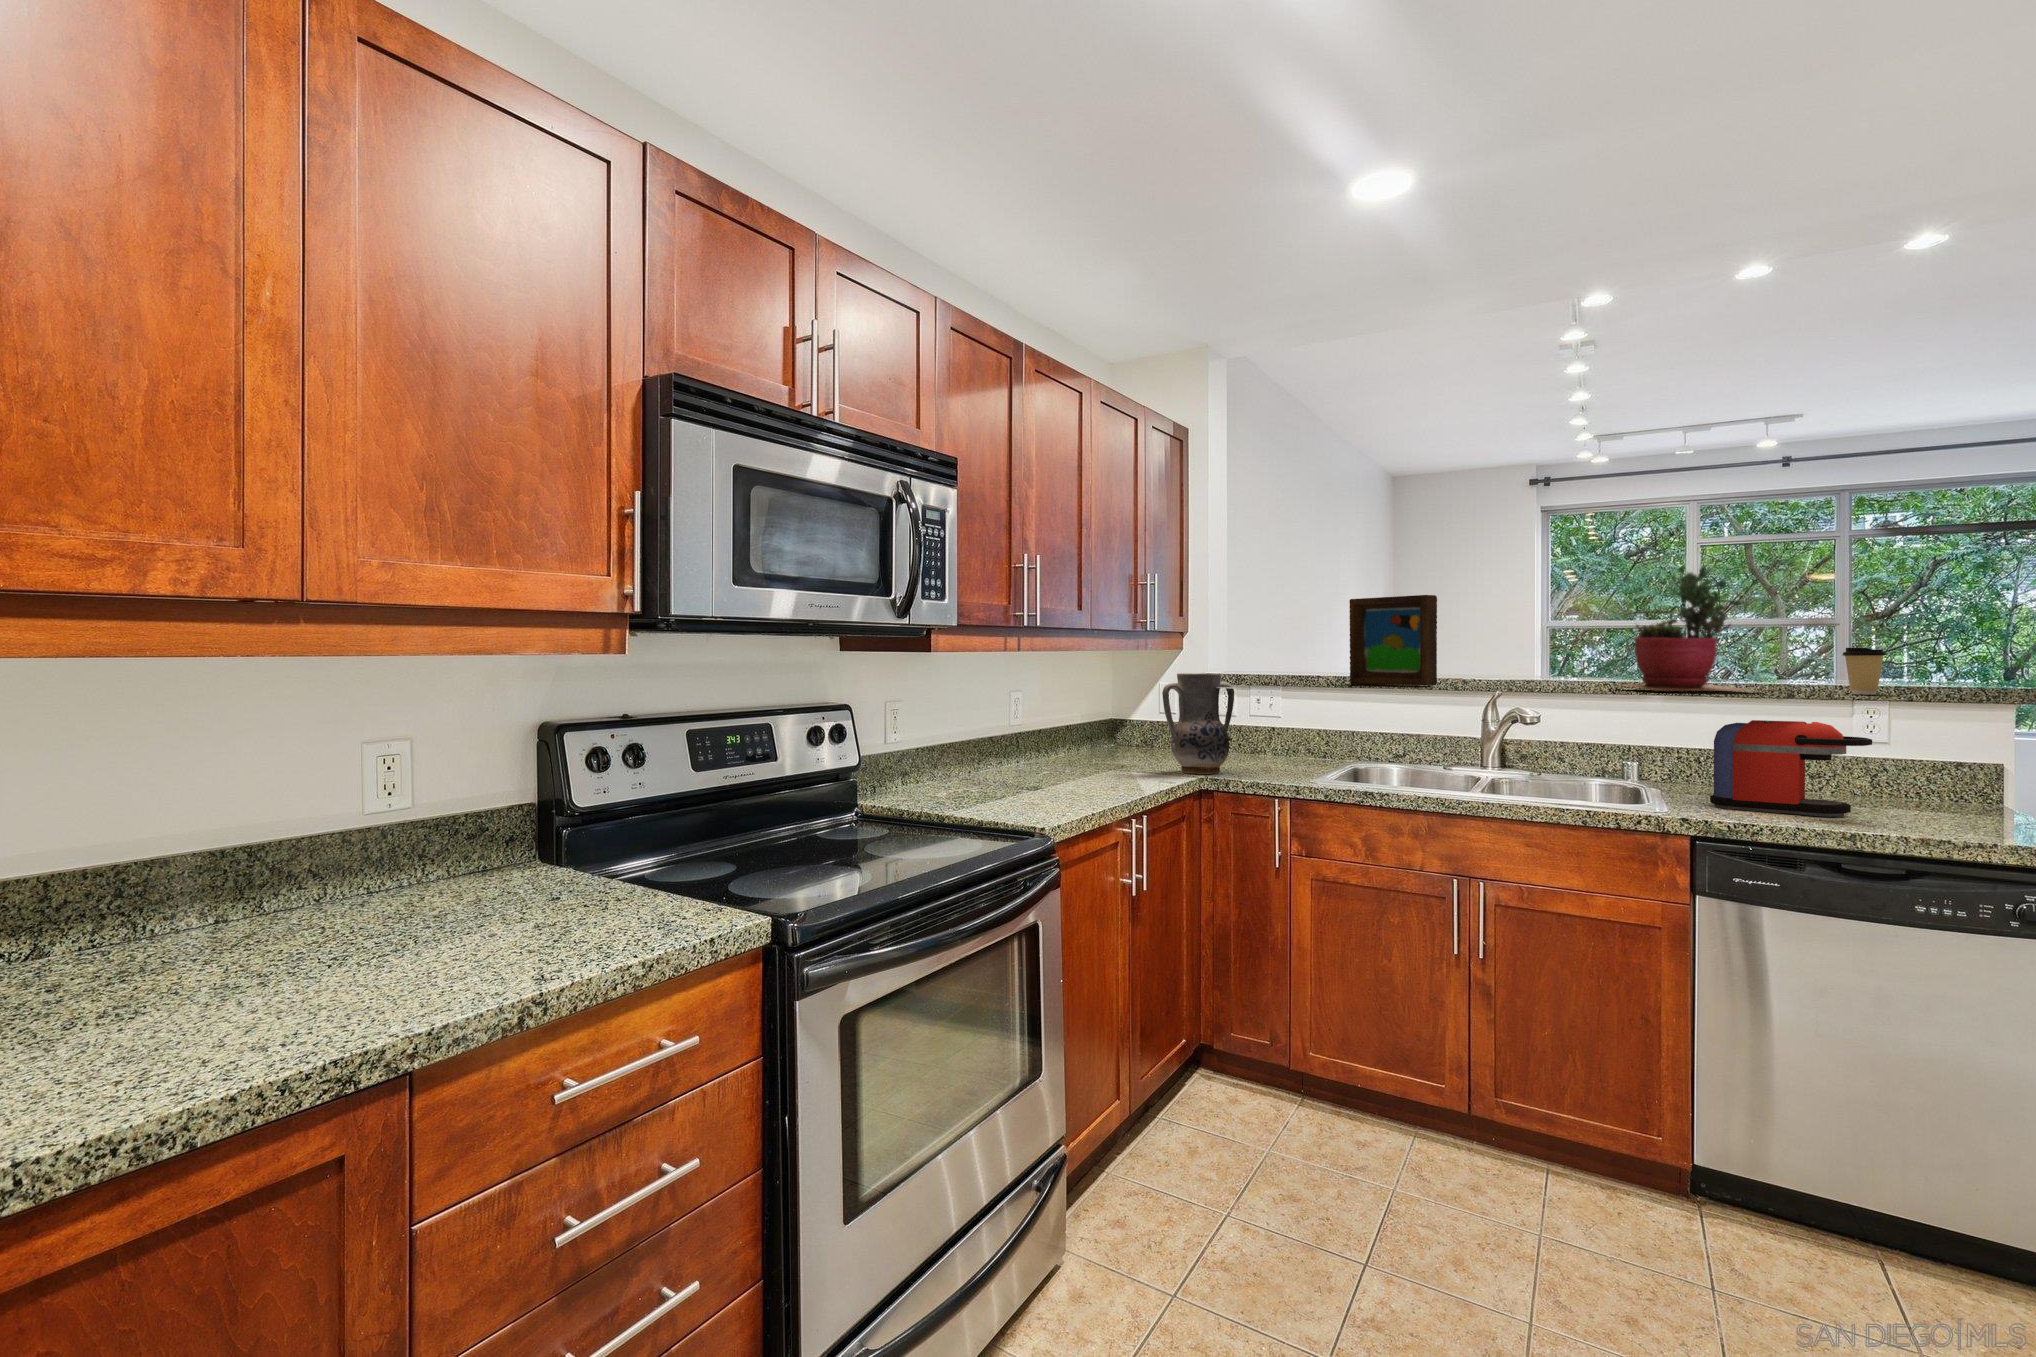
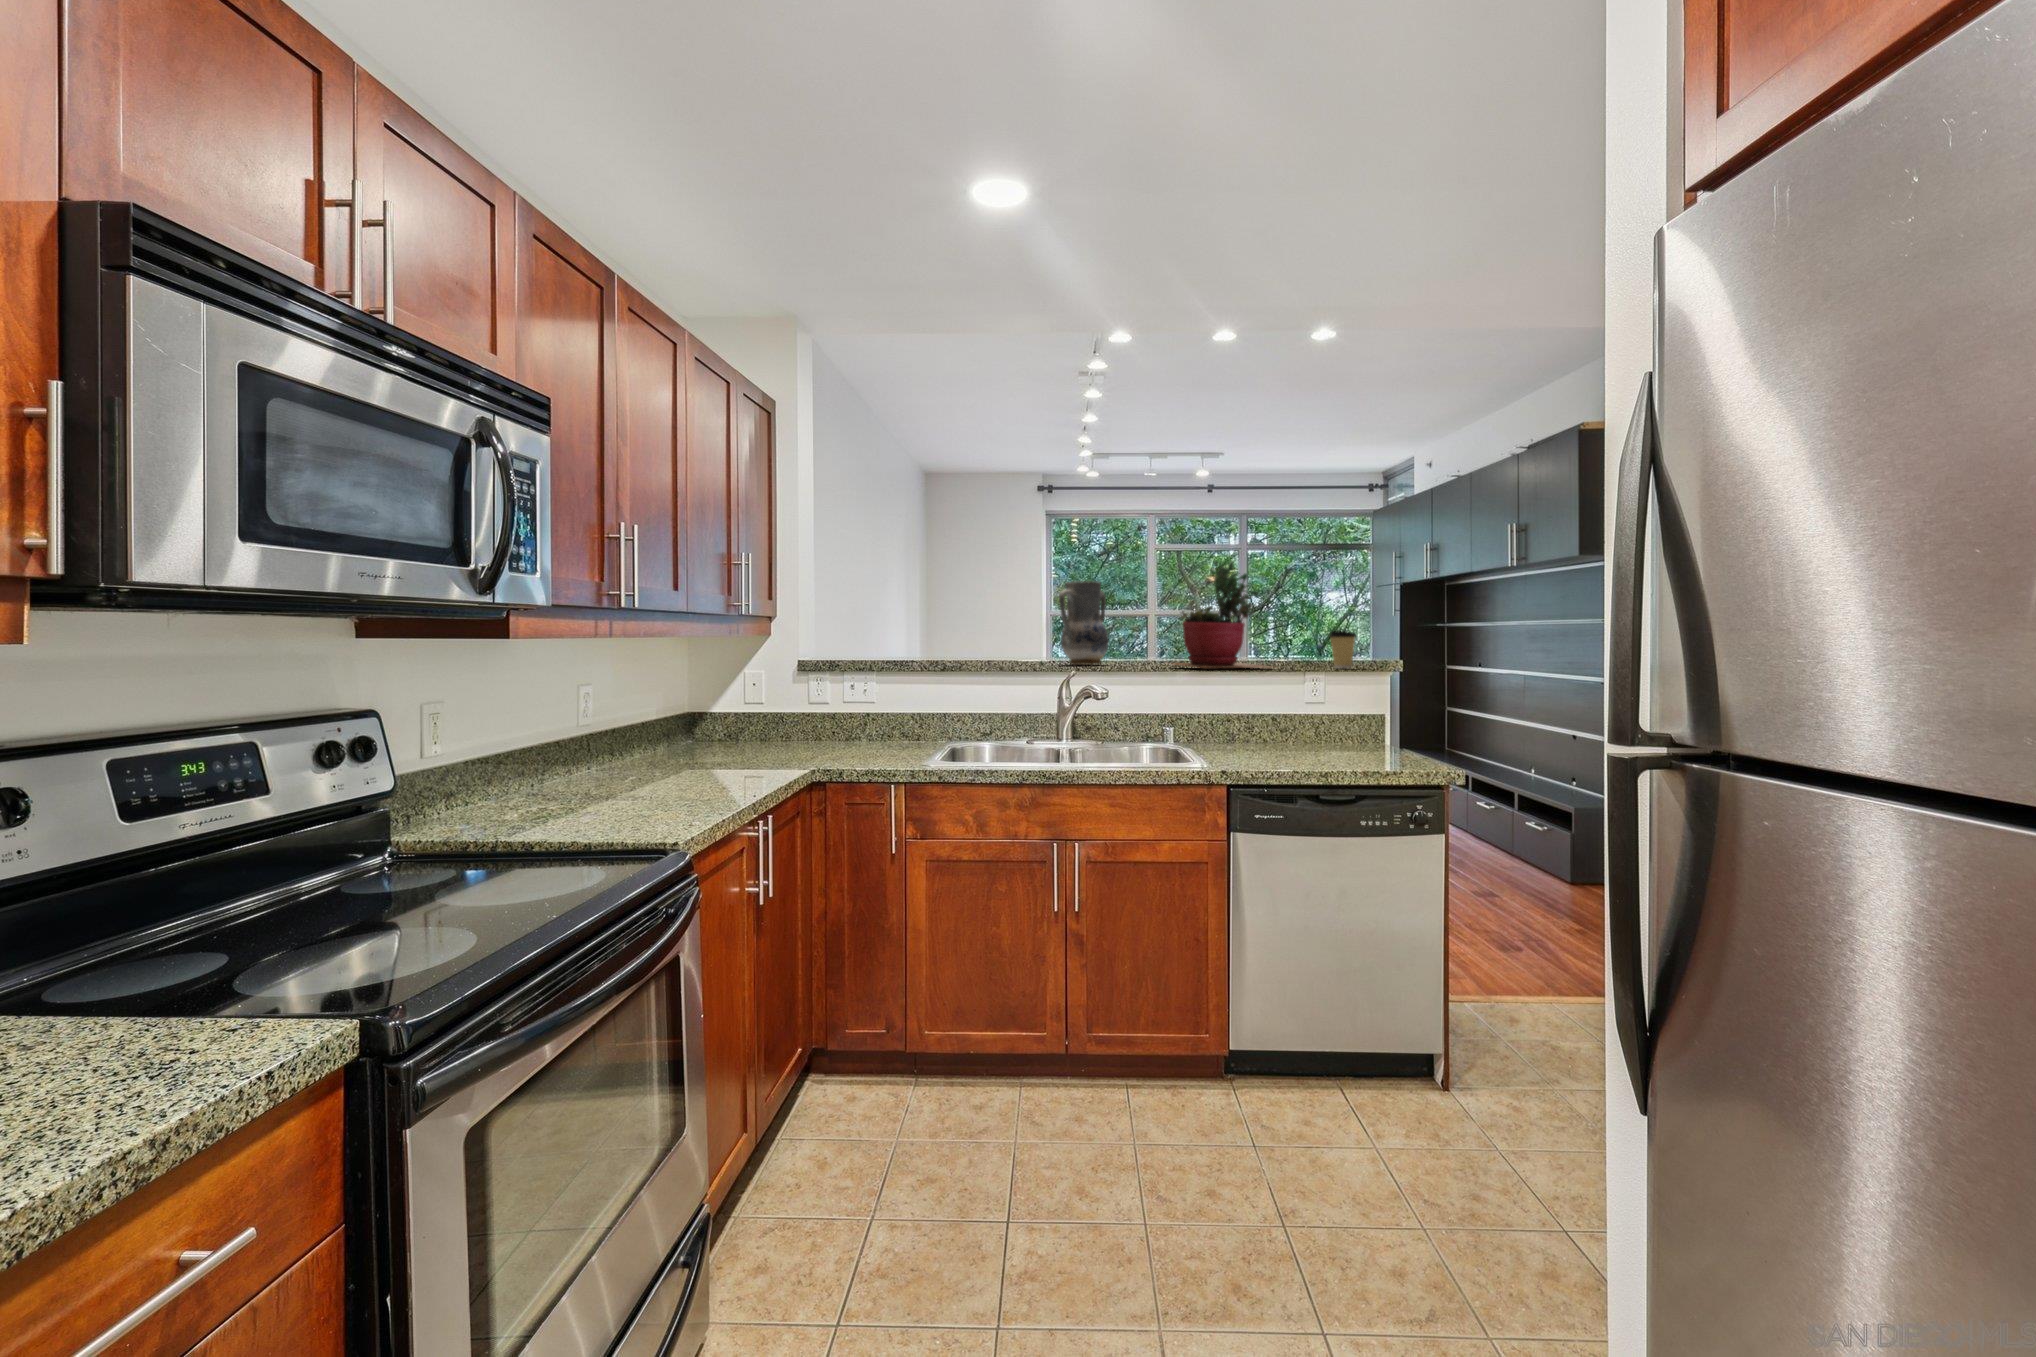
picture frame: present [1349,595,1437,685] -> none [937,581,1020,667]
vase: present [1162,673,1234,774] -> present [1059,581,1109,665]
coffee maker: present [1710,720,1872,817] -> none [1257,692,1370,770]

